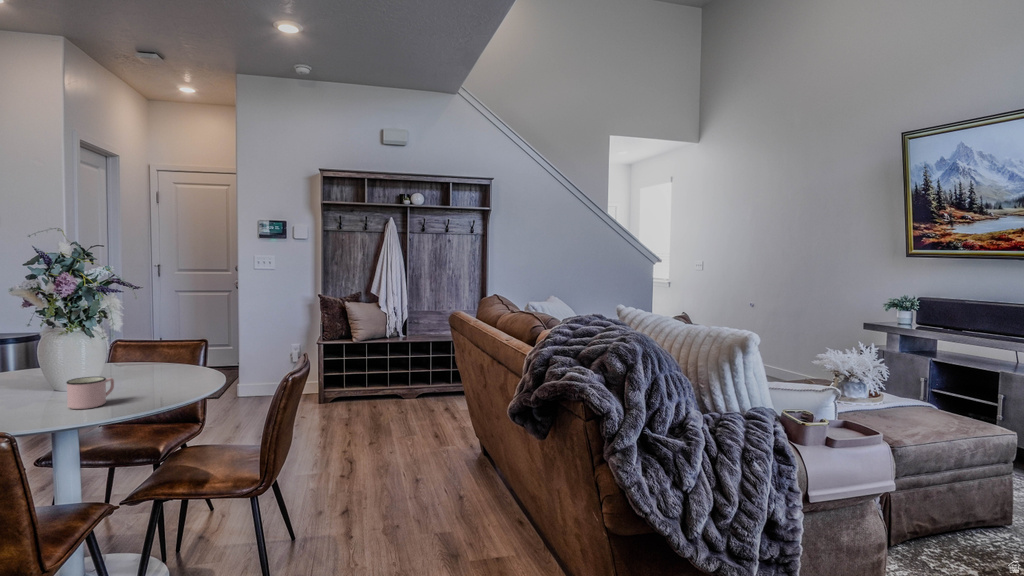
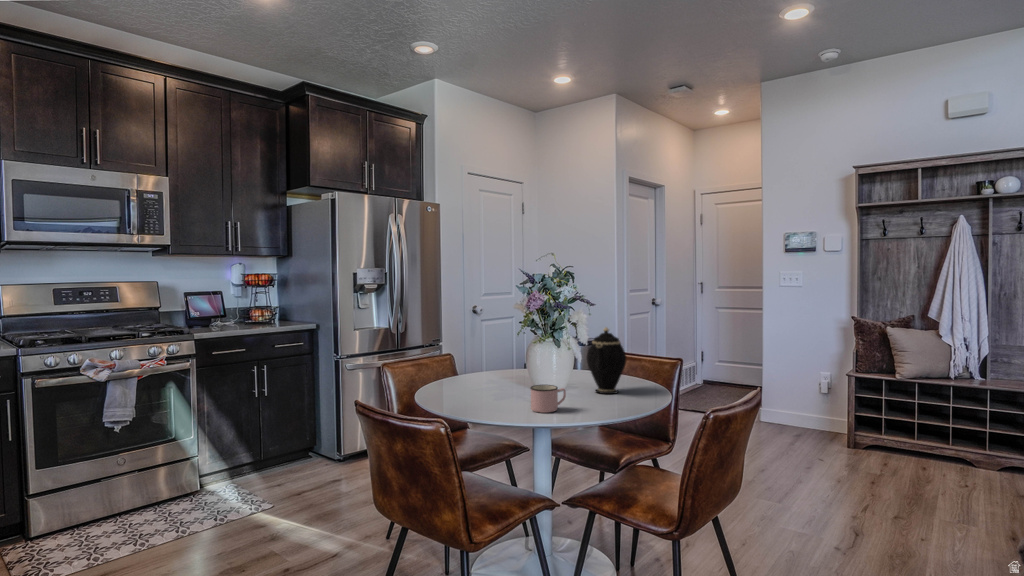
teapot: none [115,309,166,381] -> present [587,327,626,394]

